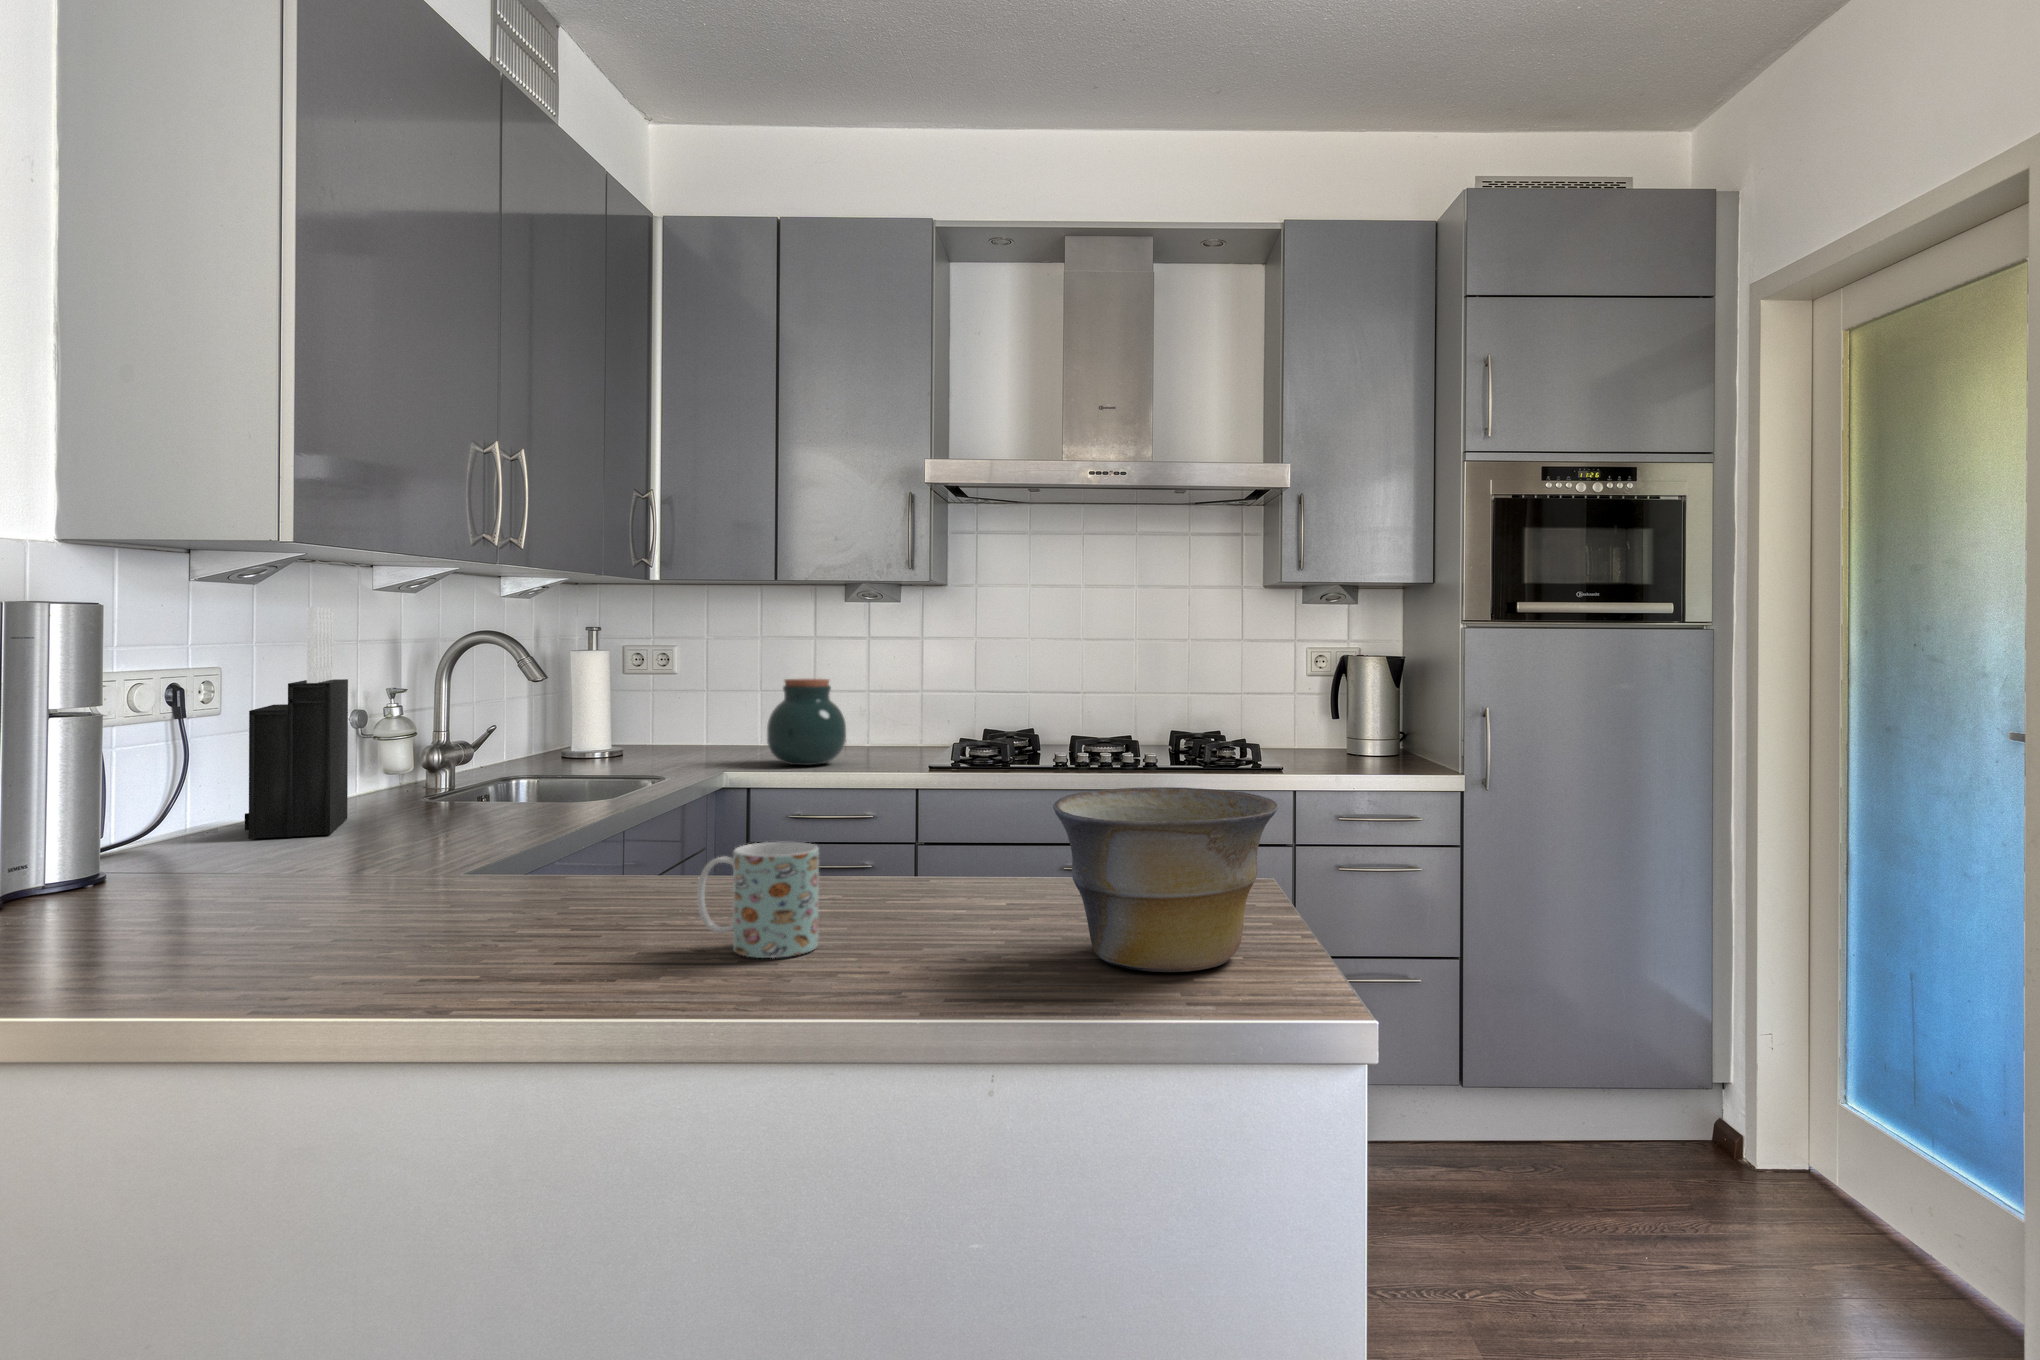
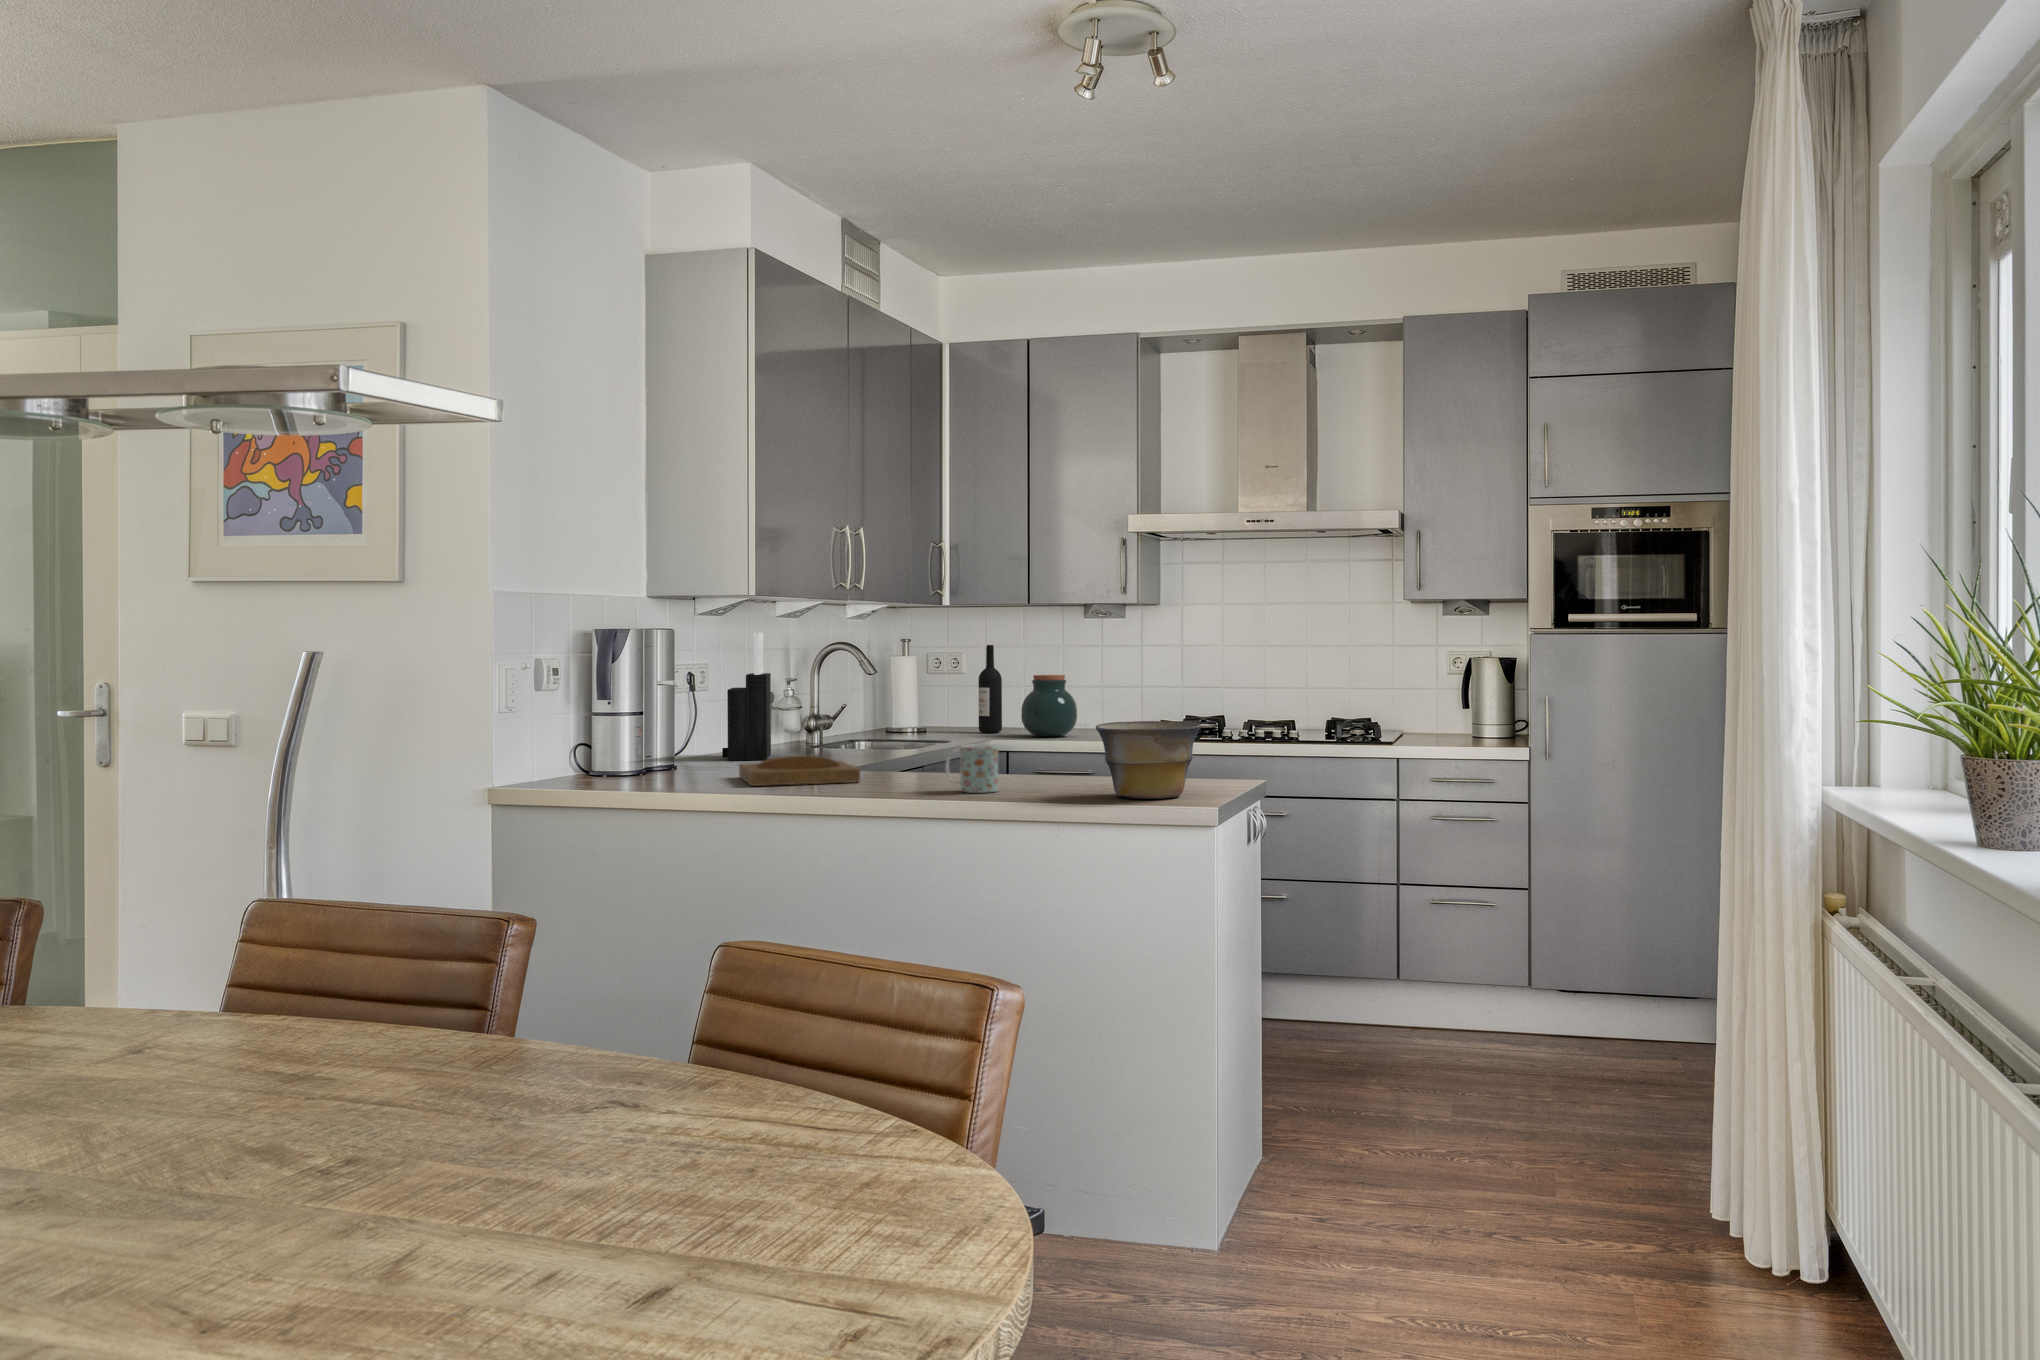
wine bottle: none [700,637,734,758] -> present [979,645,1002,733]
tray: none [222,854,498,948] -> present [739,756,860,786]

